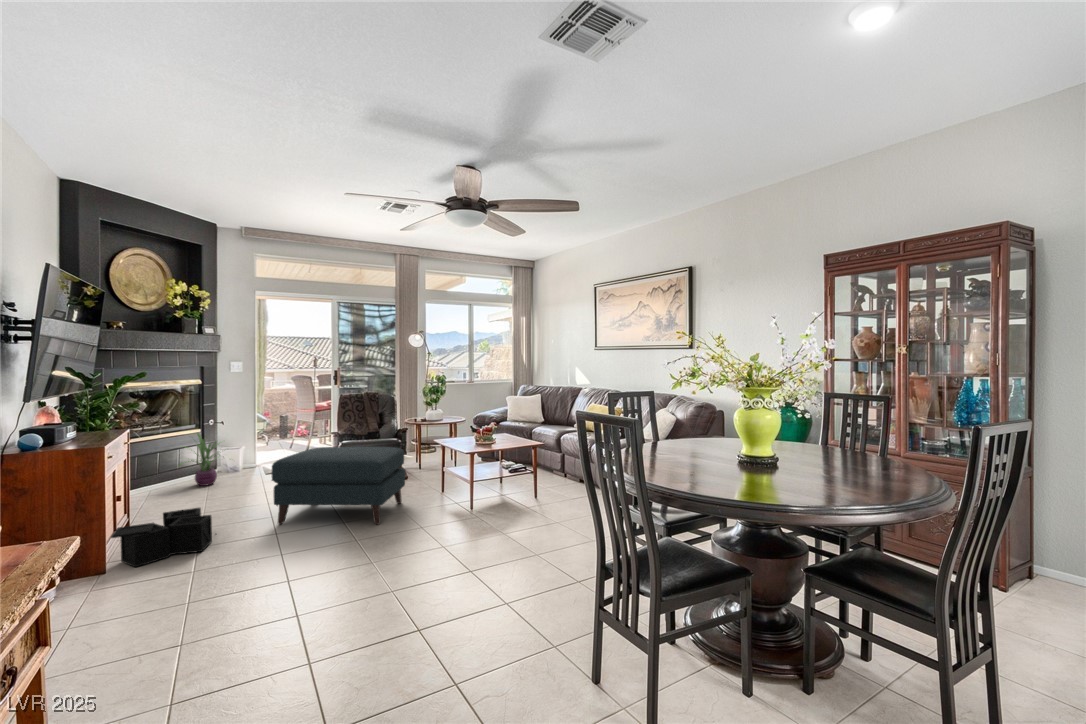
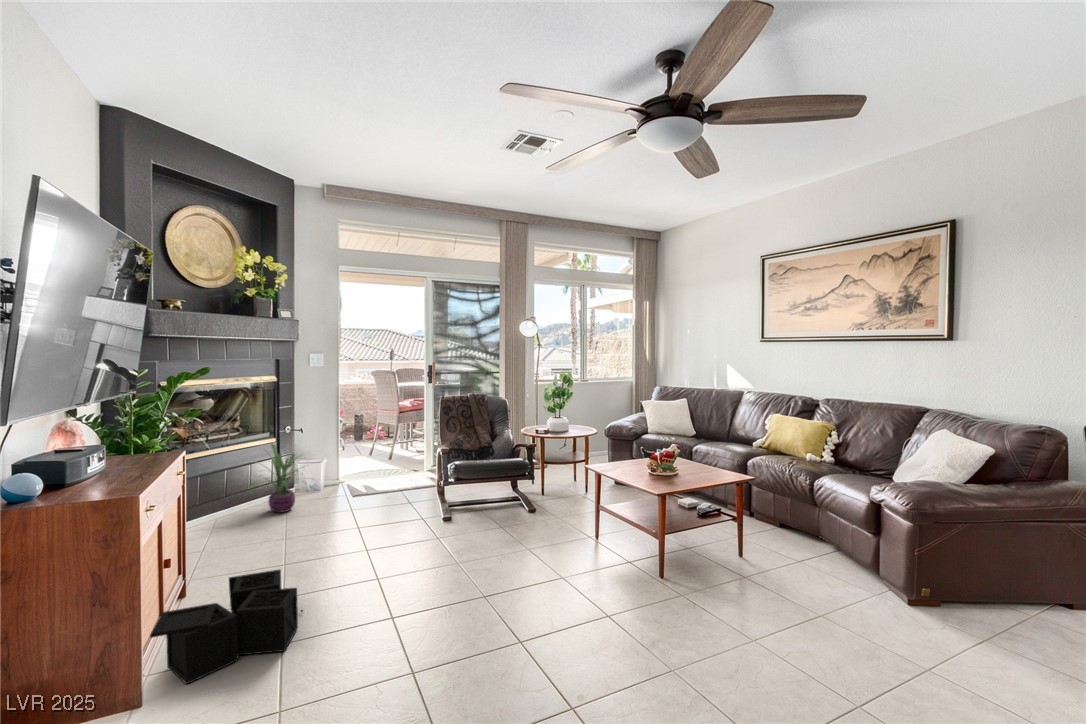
ottoman: present [272,447,405,525] -> none [377,475,551,603]

